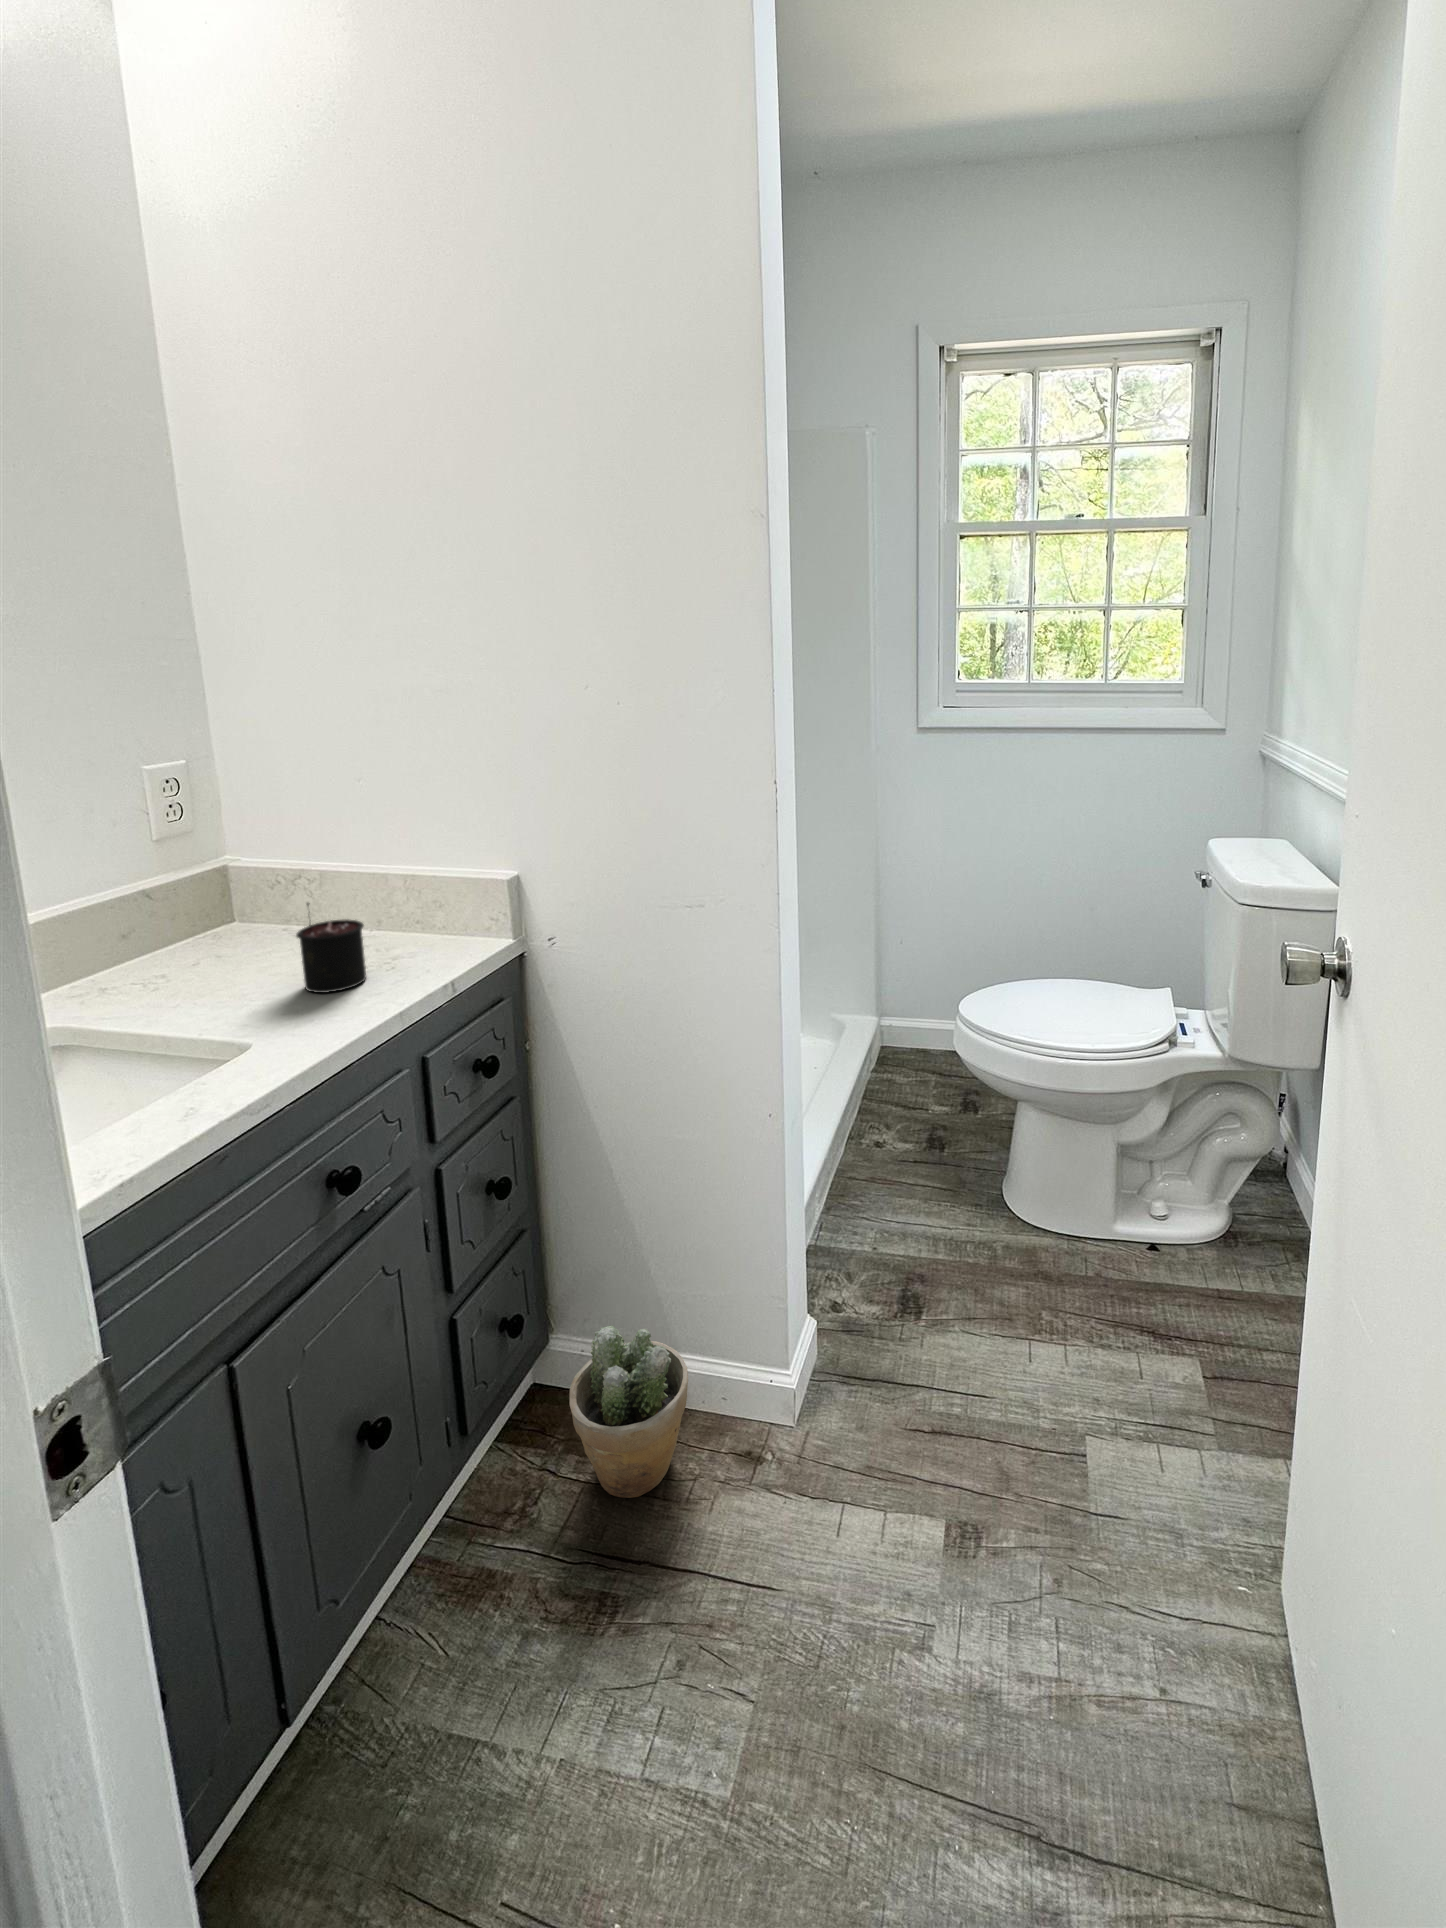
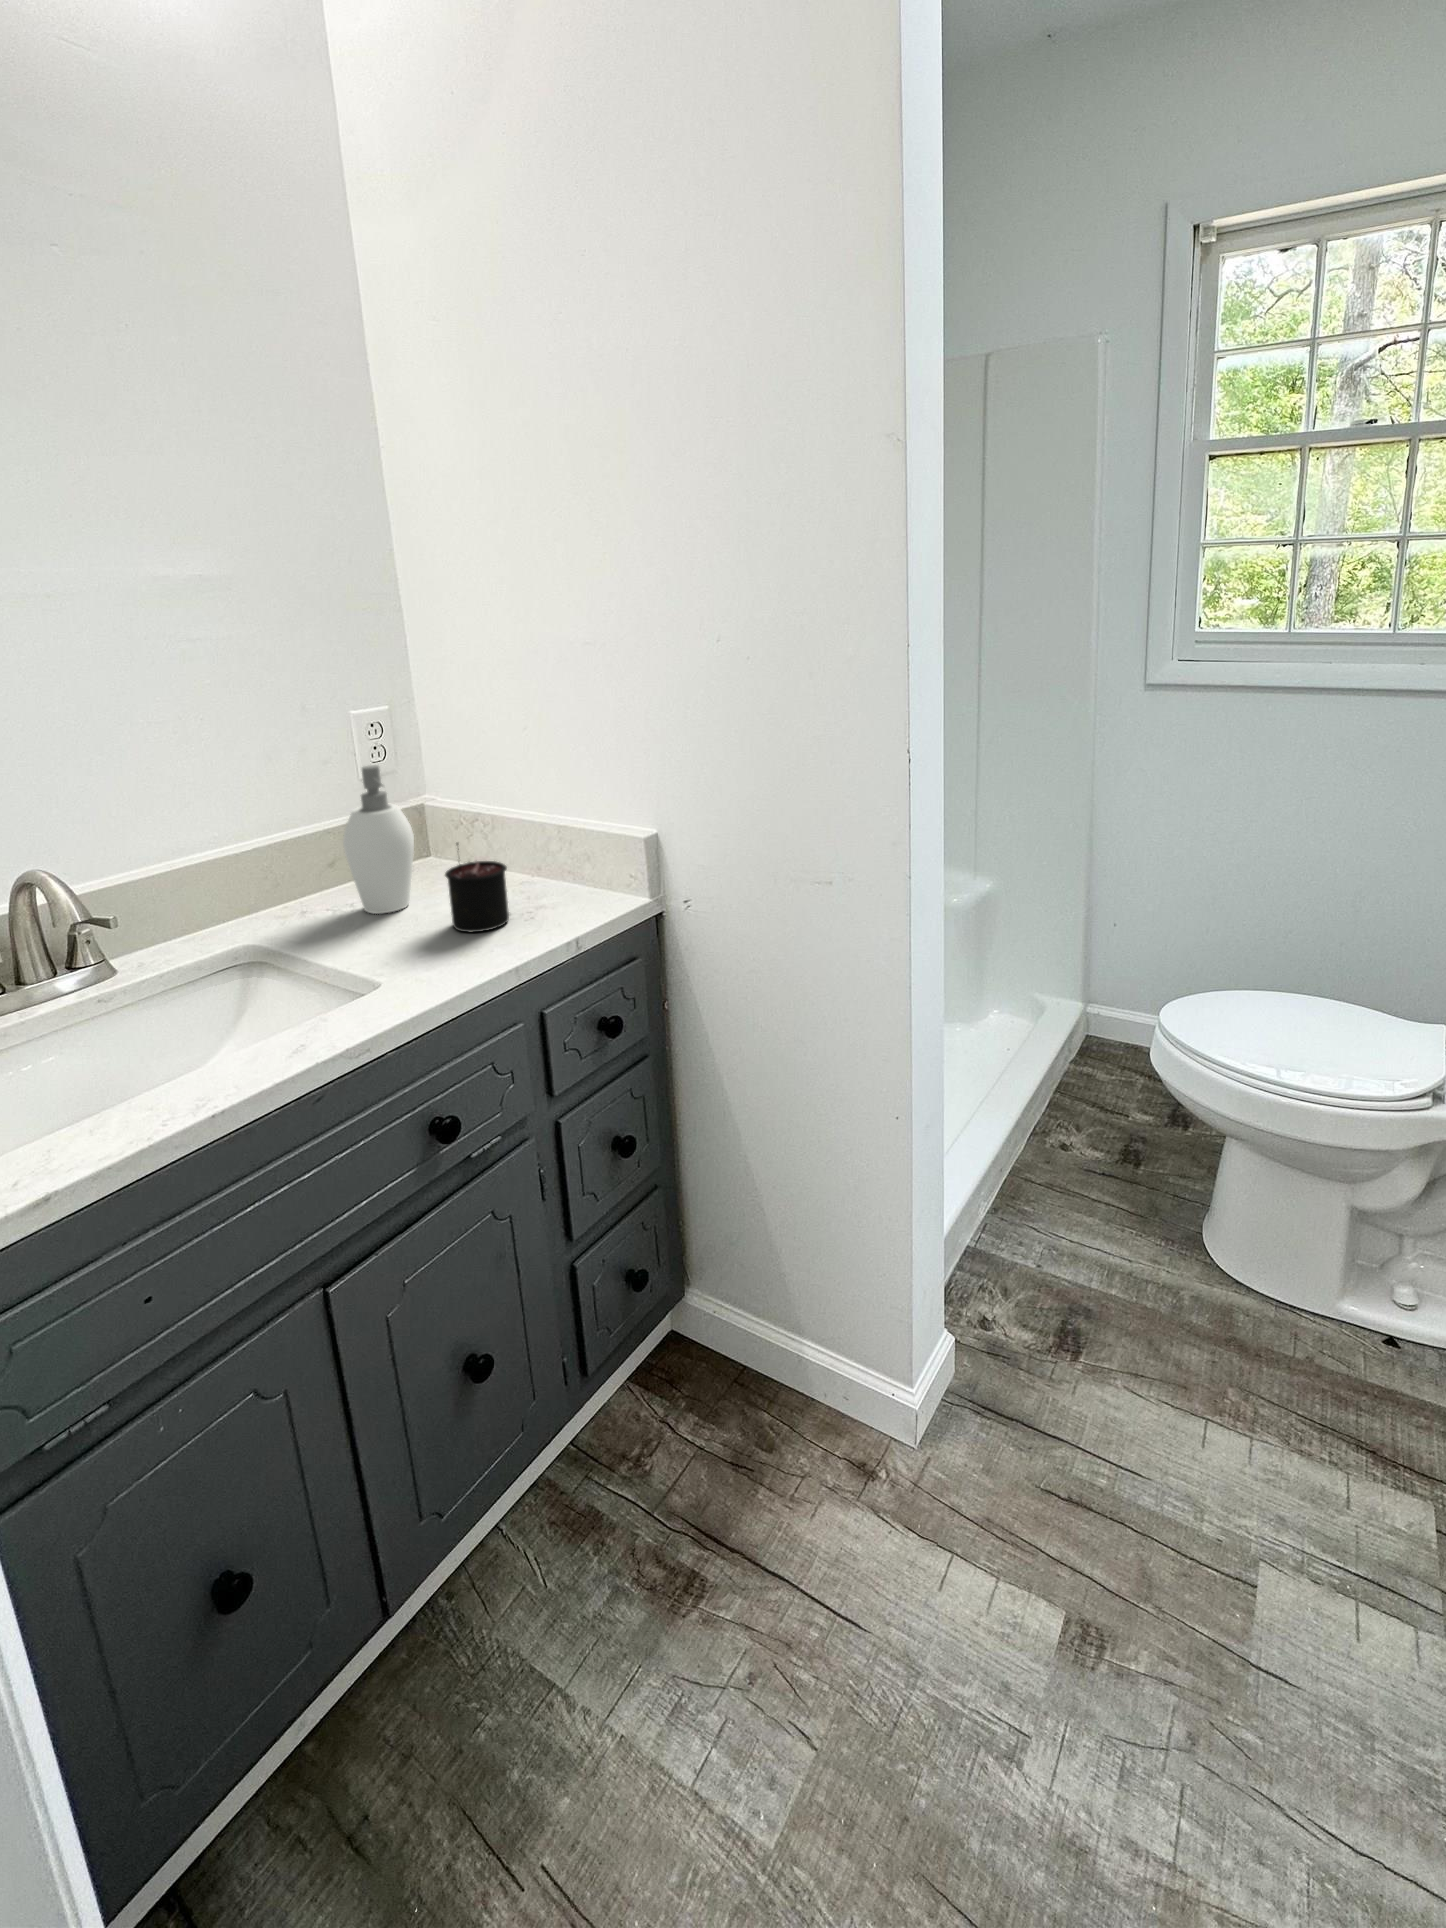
soap dispenser: none [165,831,246,988] -> present [343,765,414,914]
potted plant: present [570,1325,688,1498] -> none [683,1302,805,1481]

